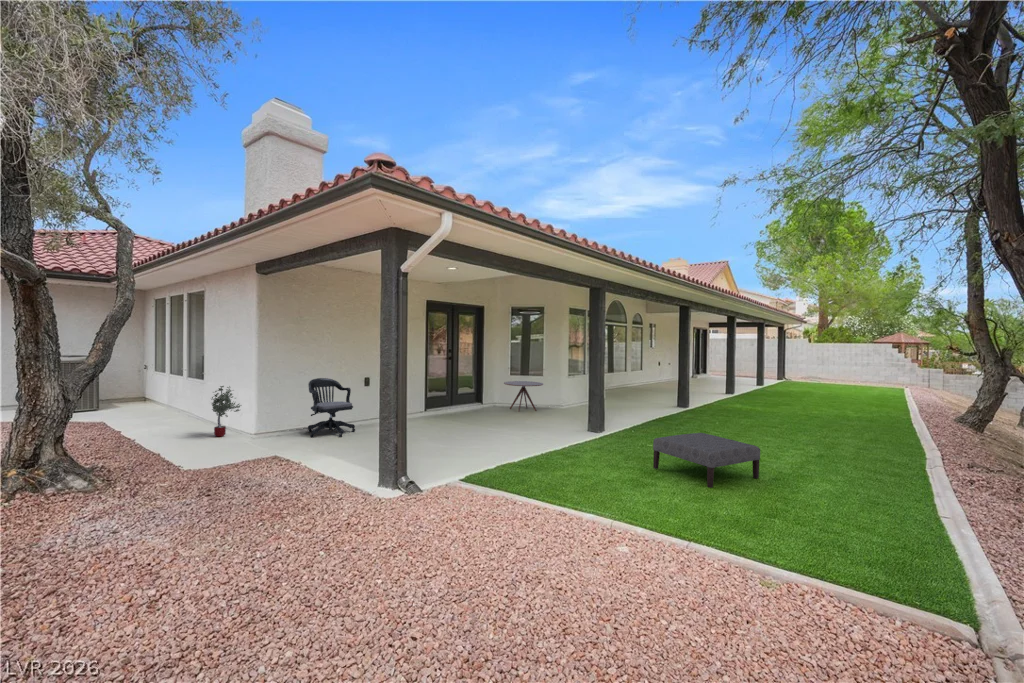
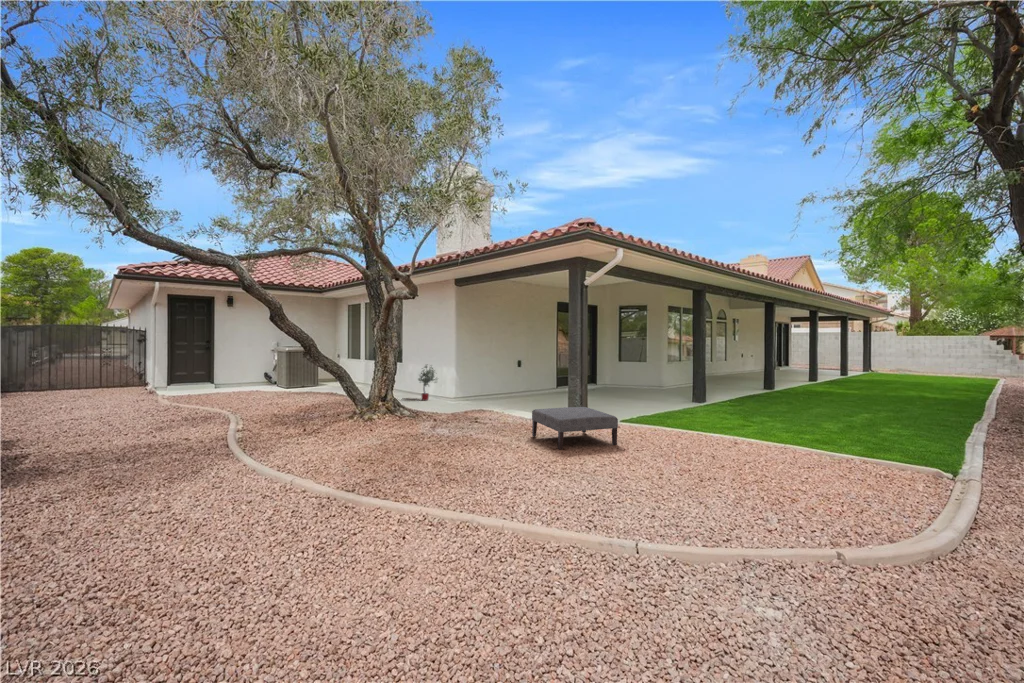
chair: present [308,378,355,437] -> none [482,360,515,402]
round table: present [504,381,543,412] -> none [614,366,648,391]
ottoman: present [653,433,760,488] -> present [532,407,618,450]

